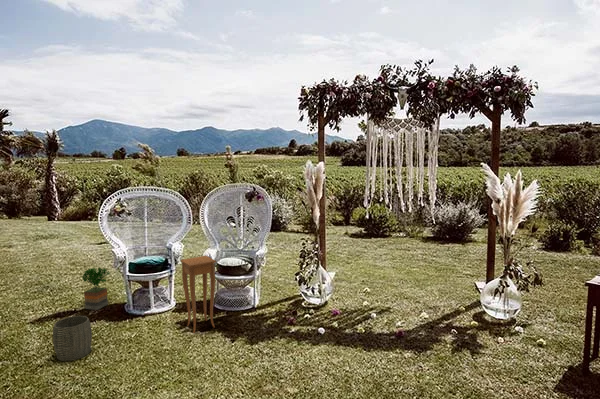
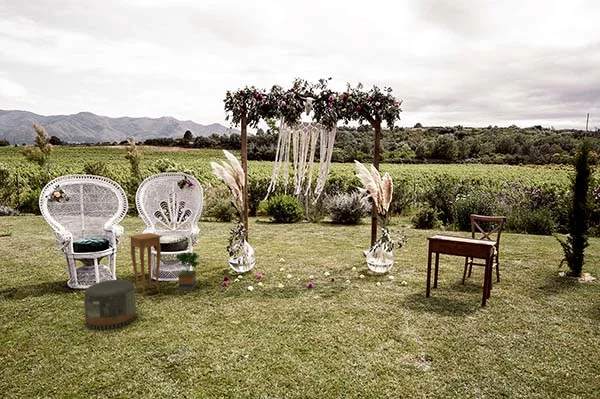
potted tree: present [82,268,110,310] -> present [176,252,199,291]
woven basket: present [53,316,92,361] -> none [21,284,55,321]
pouf: none [112,317,175,384] -> present [84,280,136,329]

